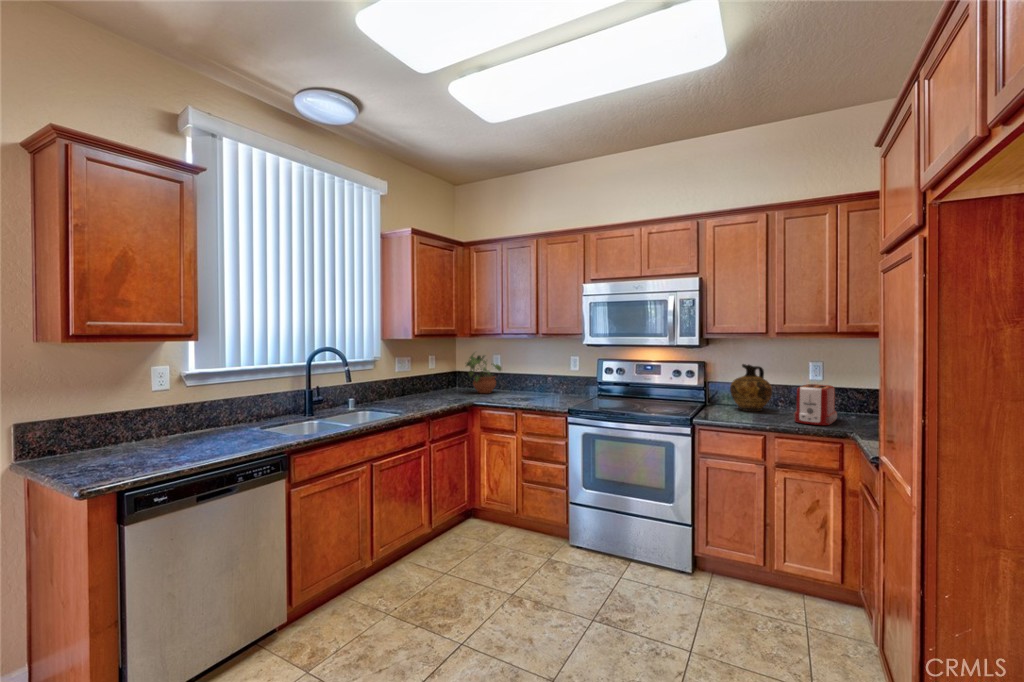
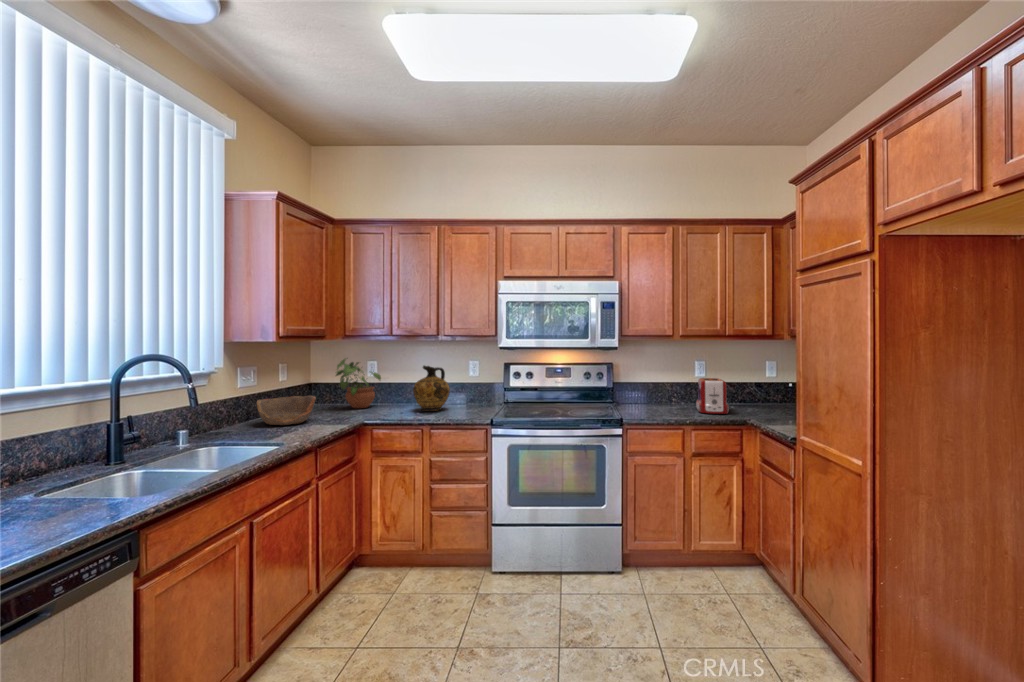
ceramic jug: present [730,364,772,411] -> present [413,366,450,411]
bowl: none [402,381,442,402] -> present [257,395,316,425]

